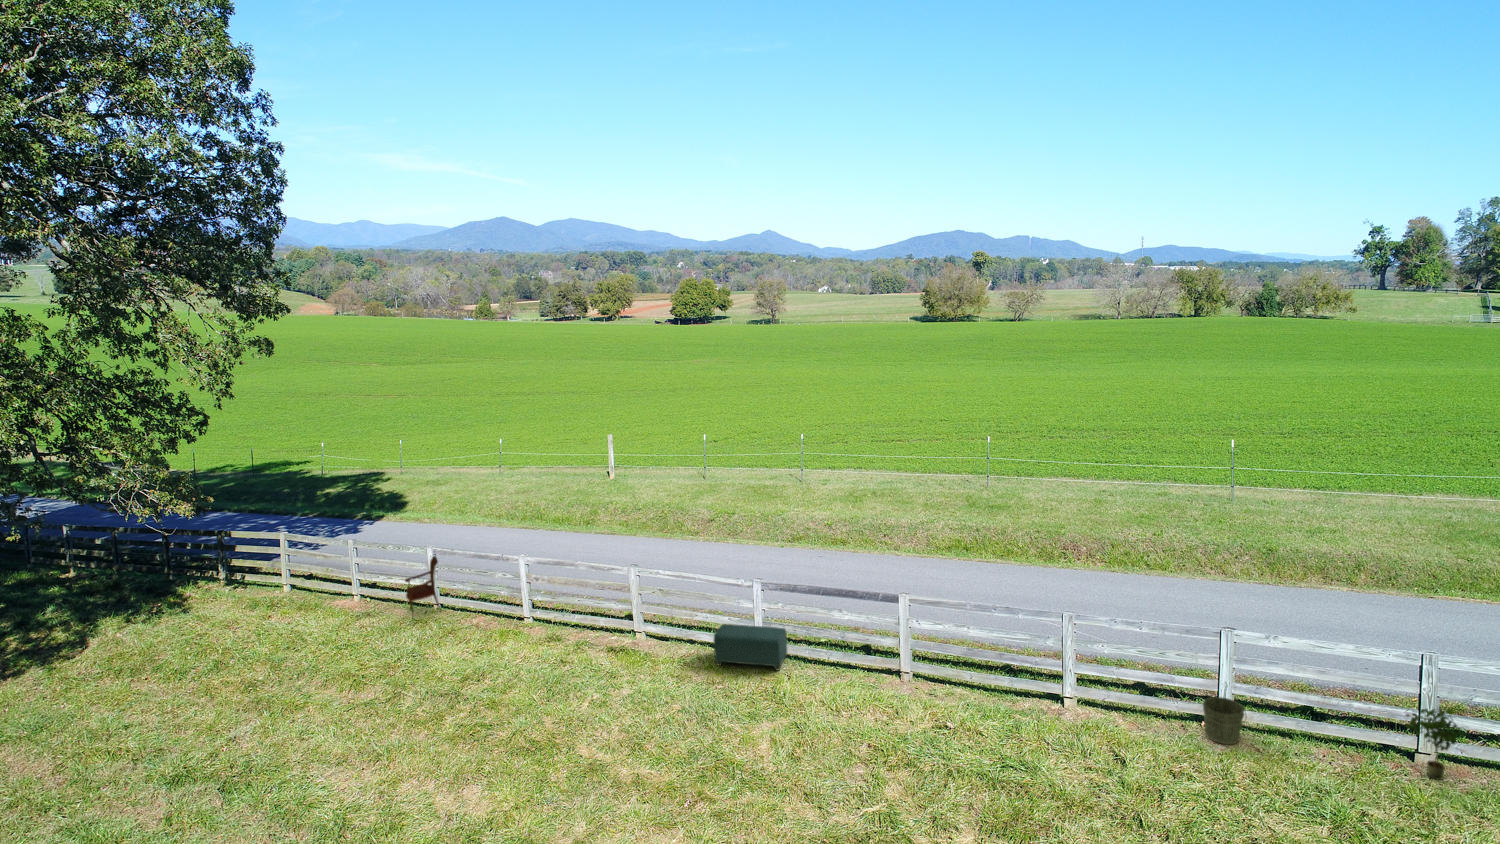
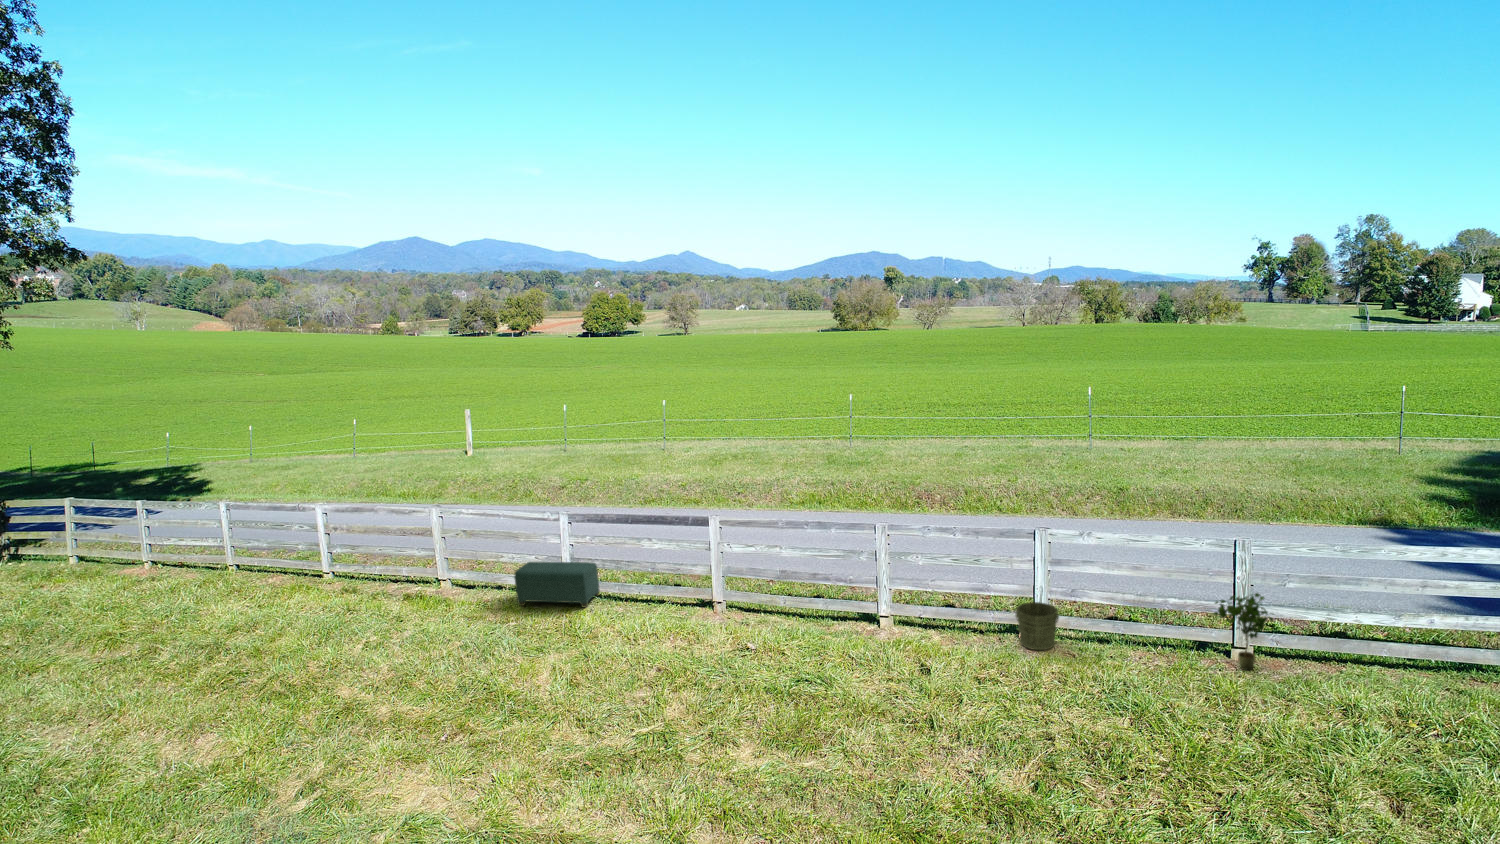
armchair: present [405,556,441,613] -> none [192,510,235,580]

